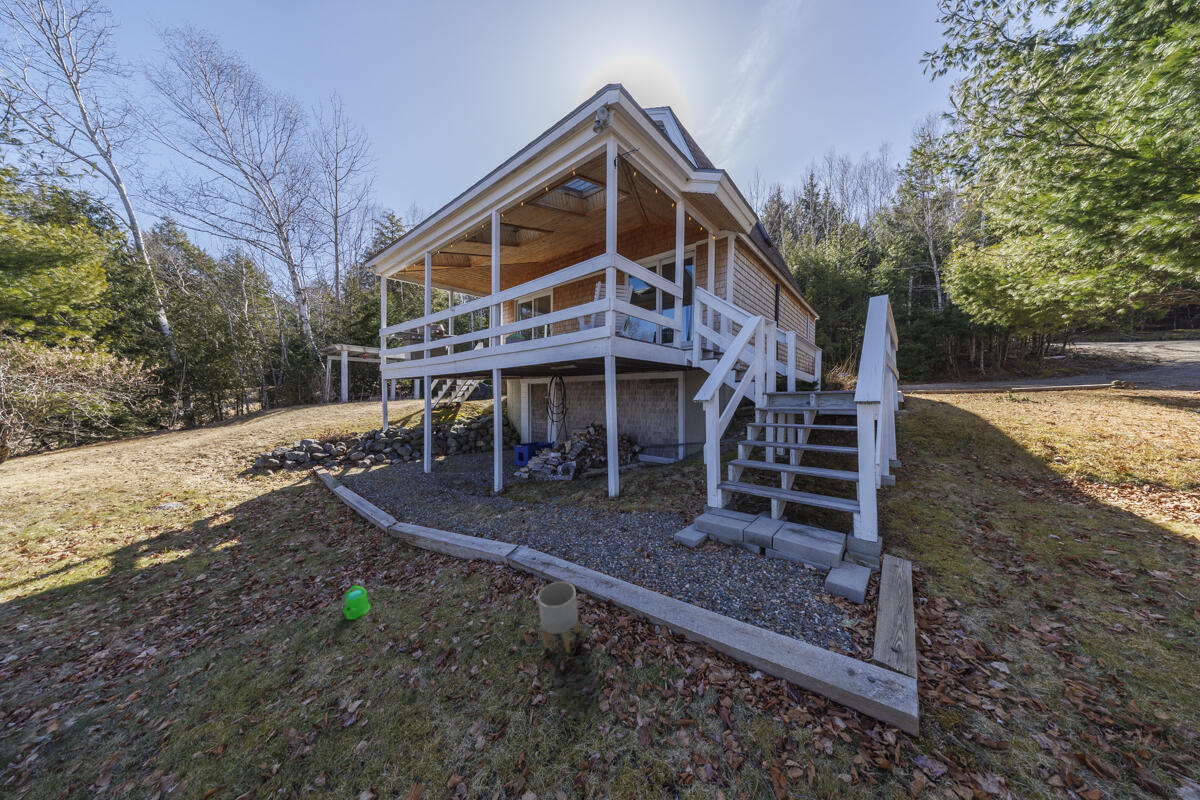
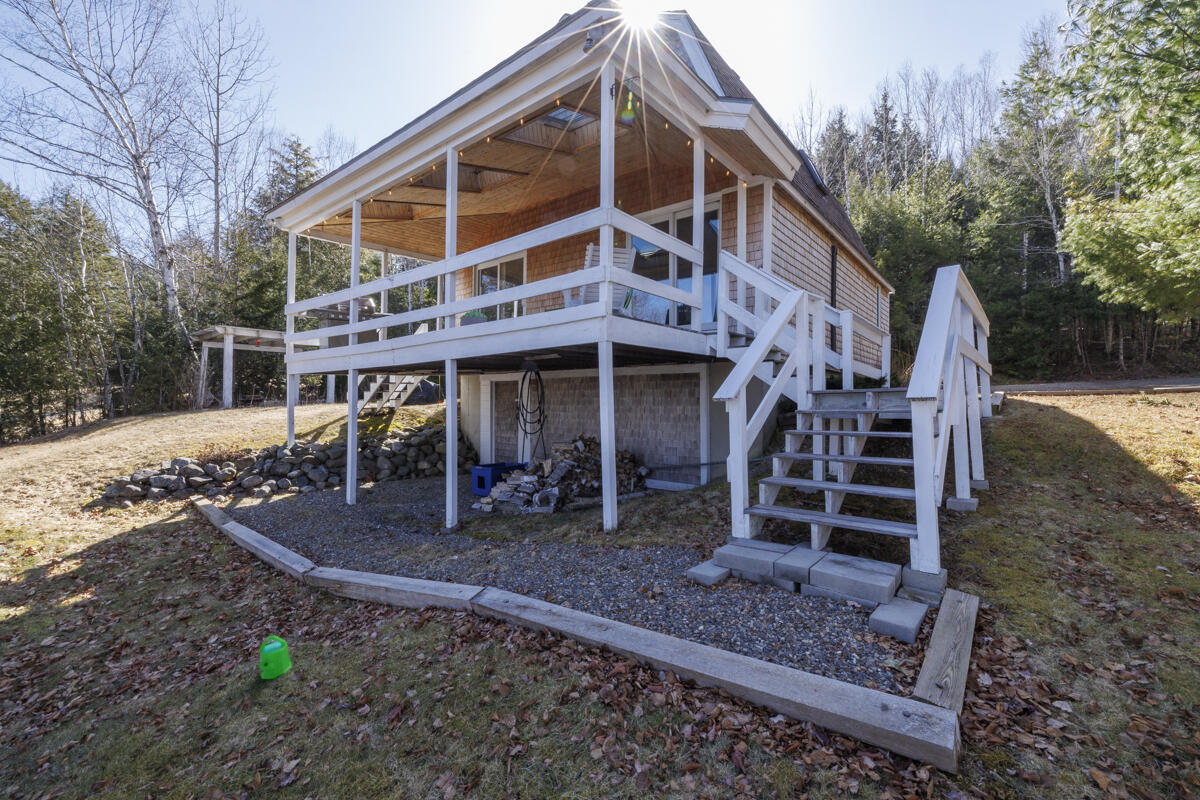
planter: present [538,582,579,653] -> none [515,619,565,705]

